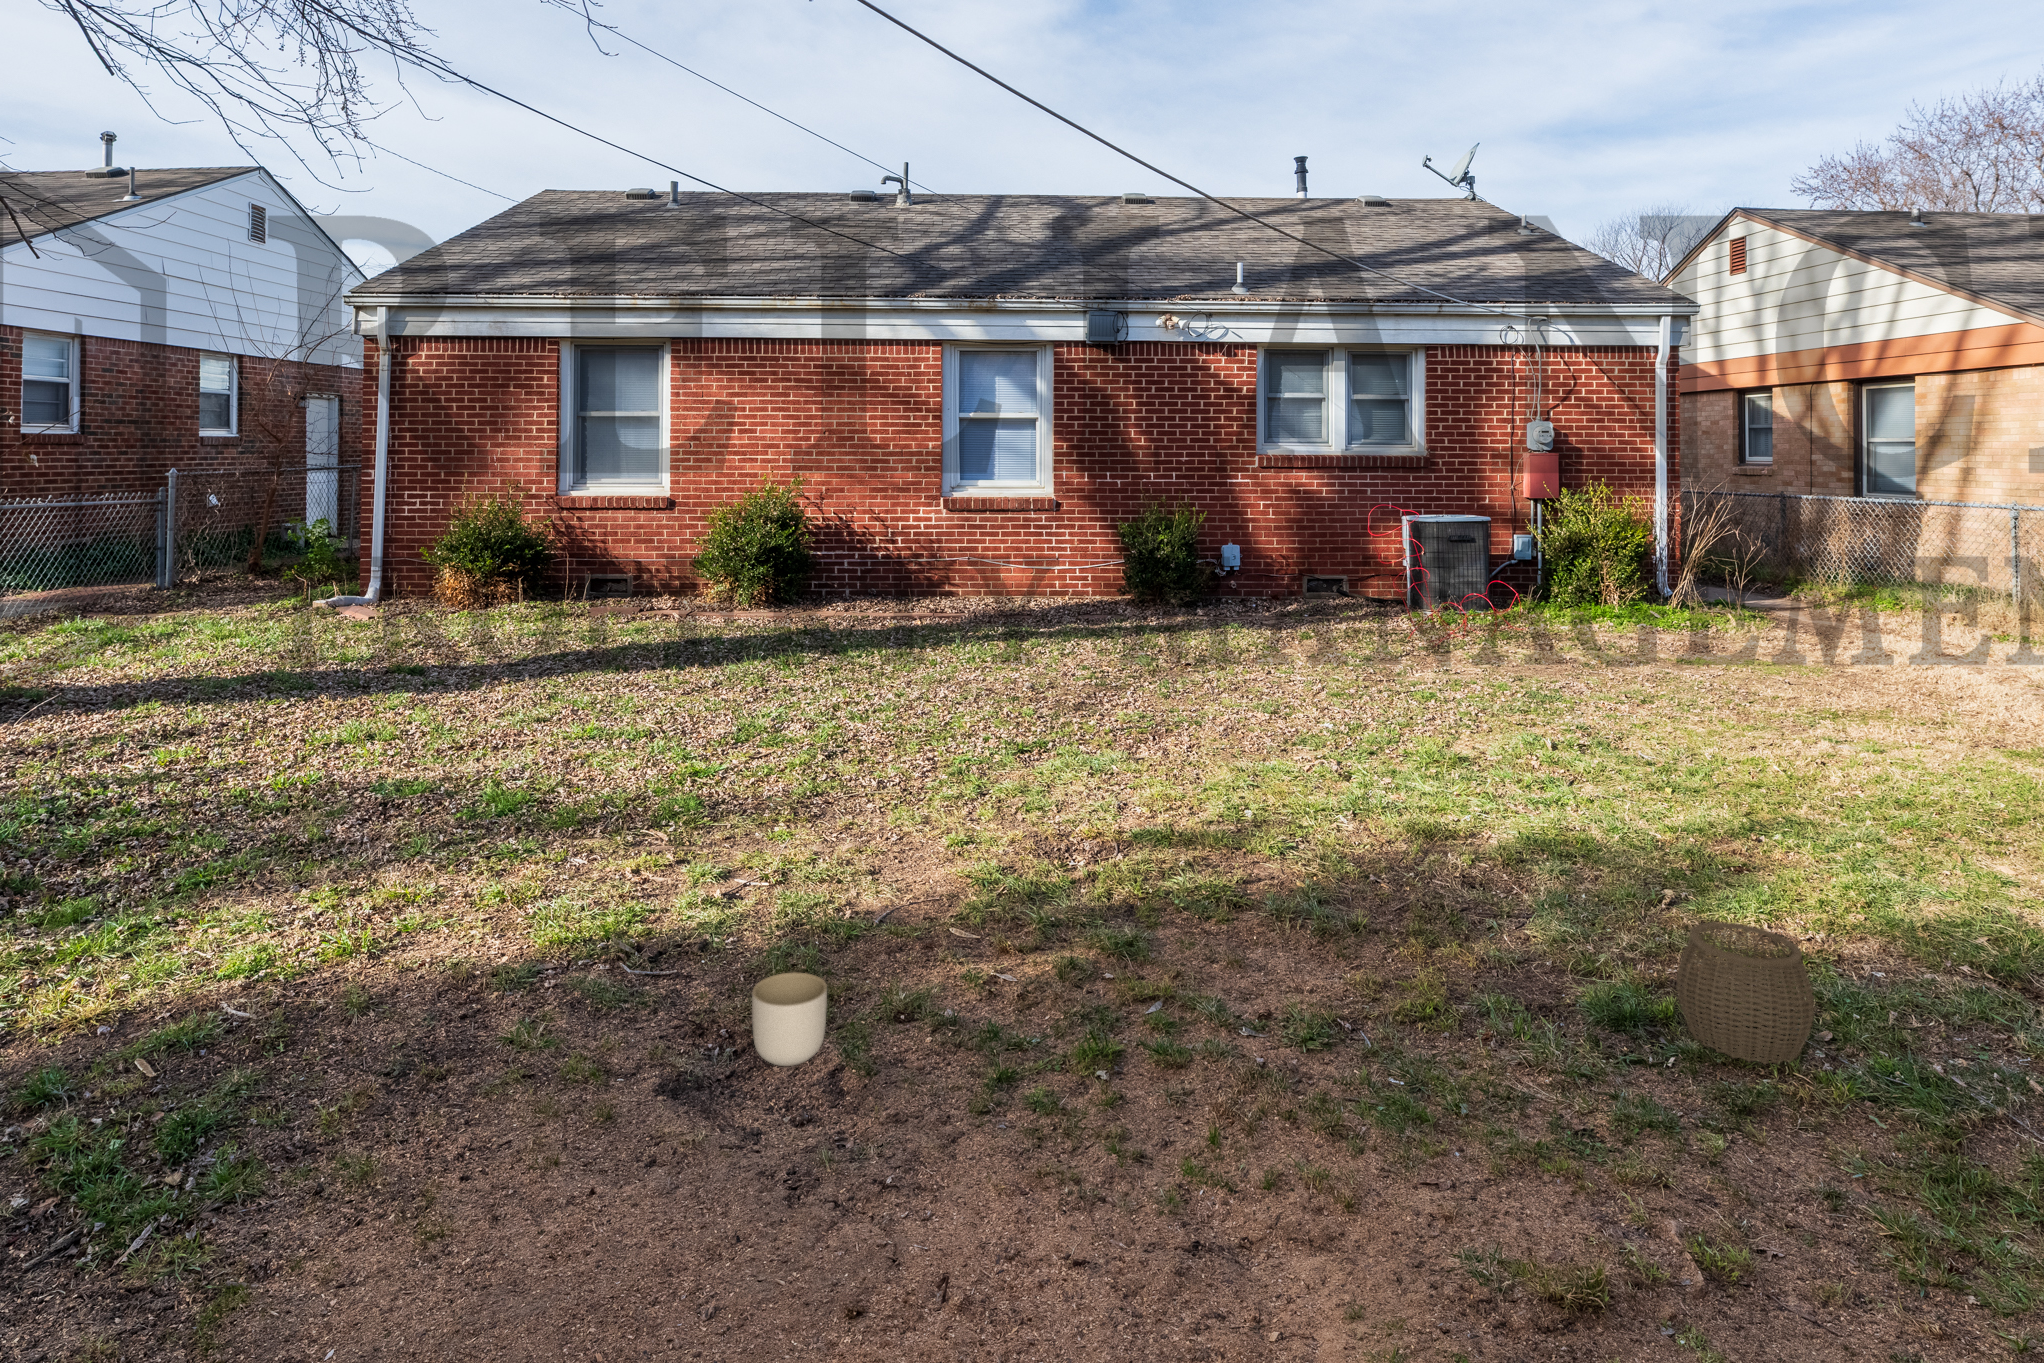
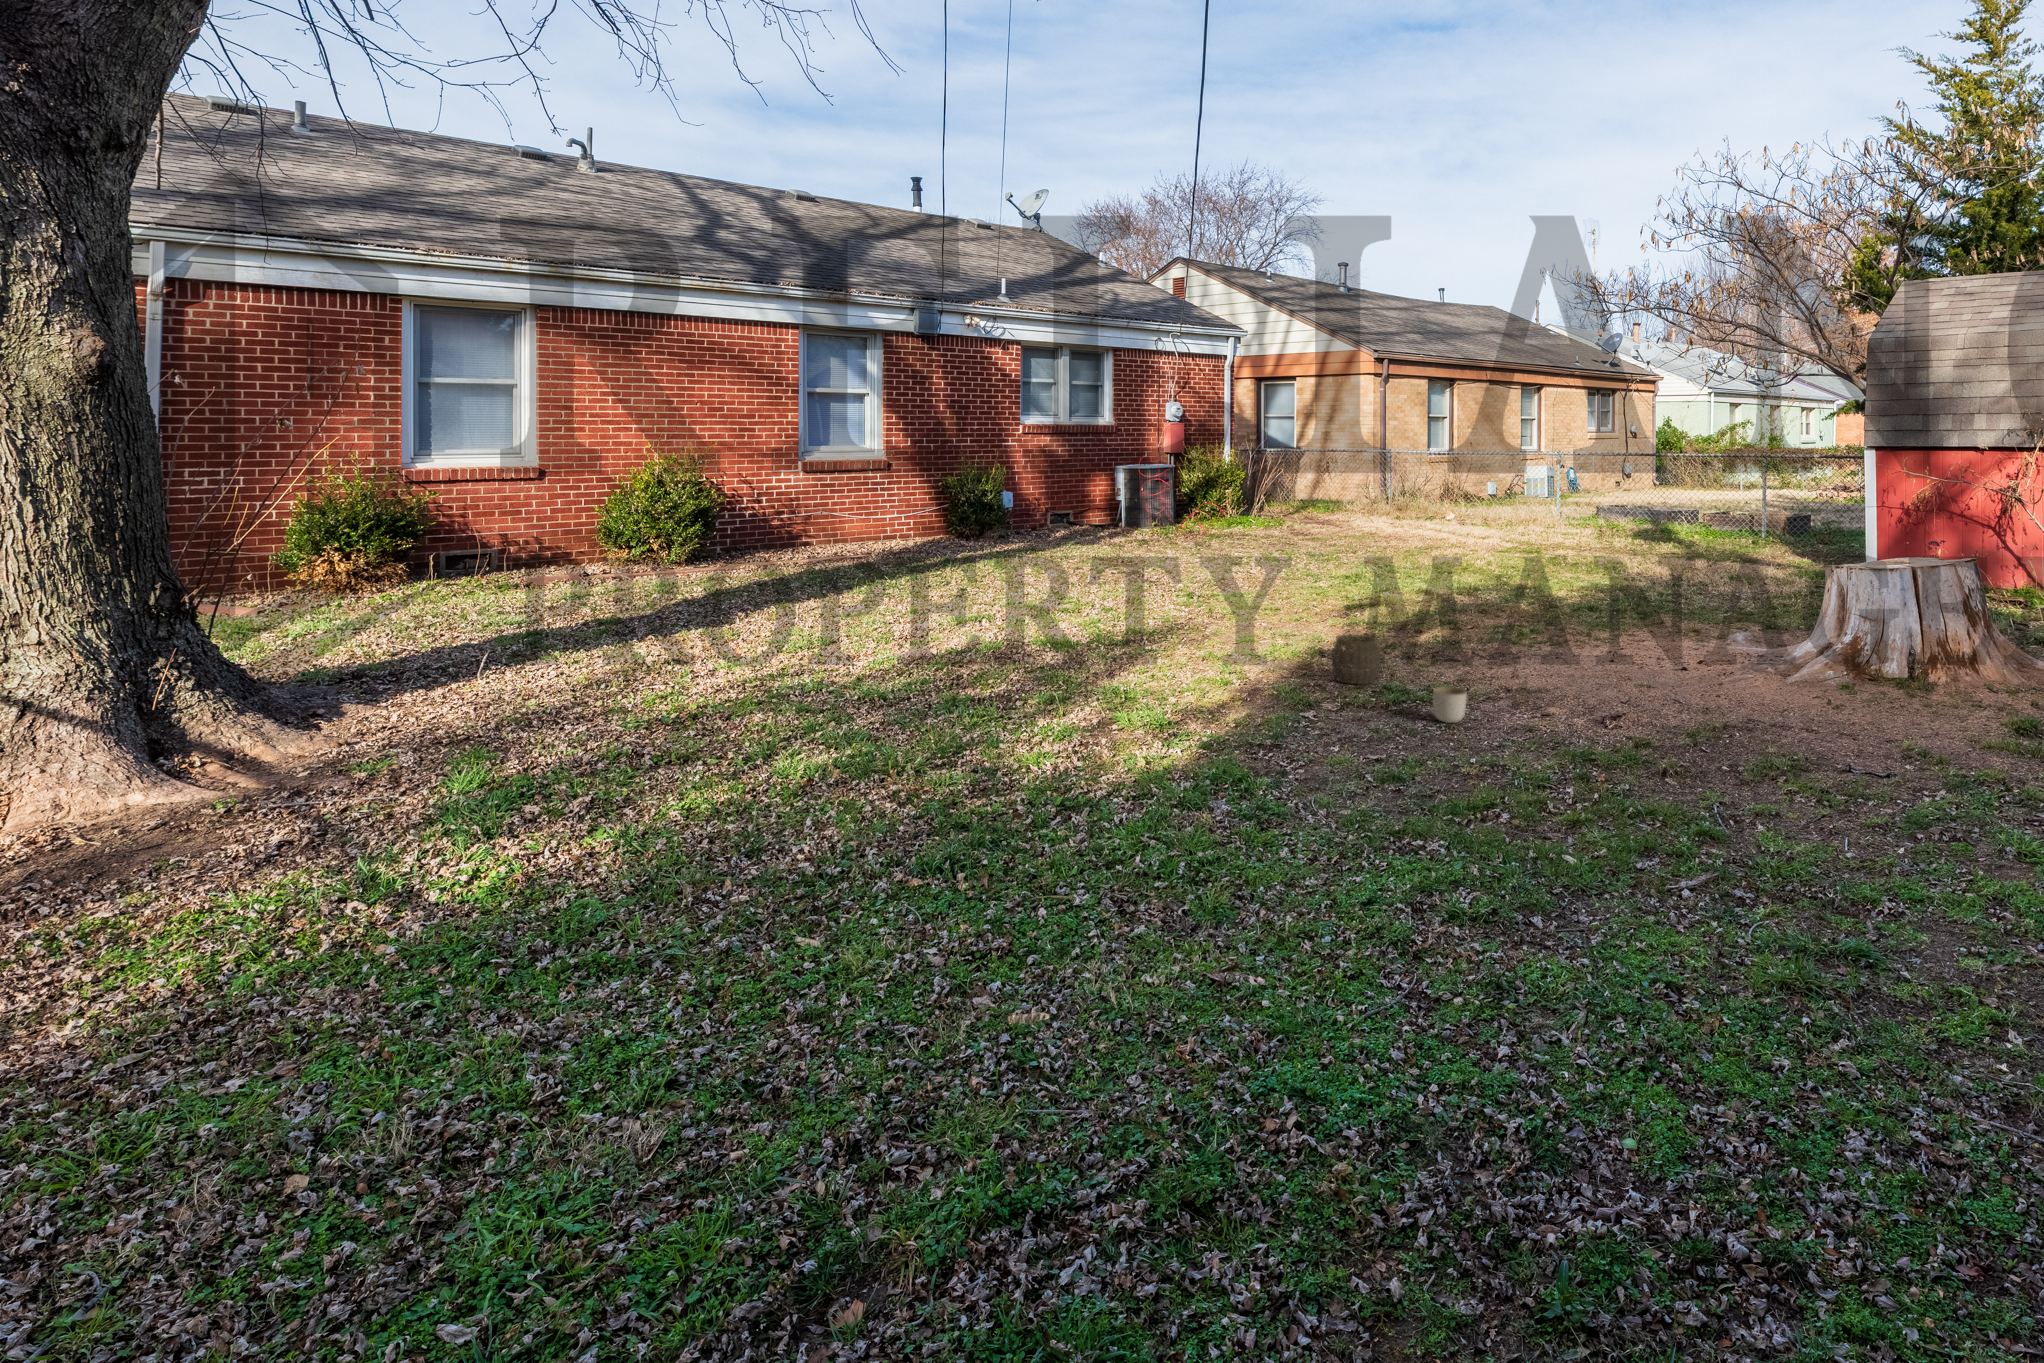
woven basket: present [1677,922,1815,1064] -> present [1331,635,1380,685]

